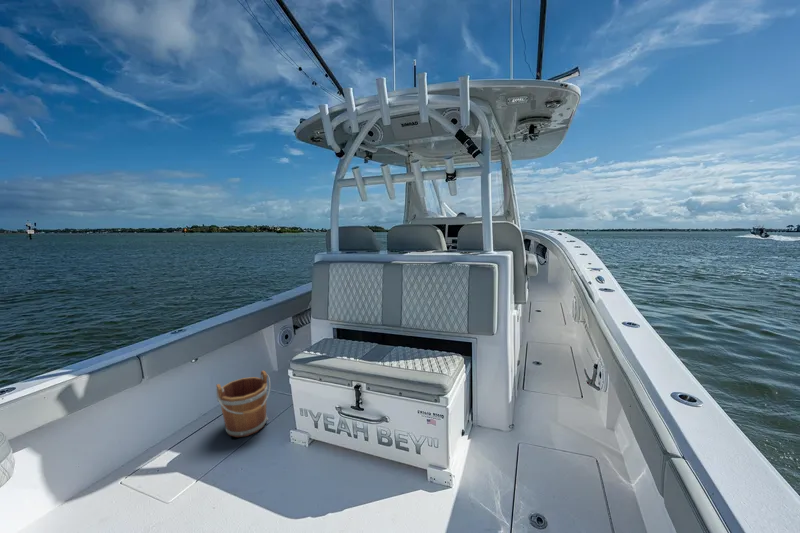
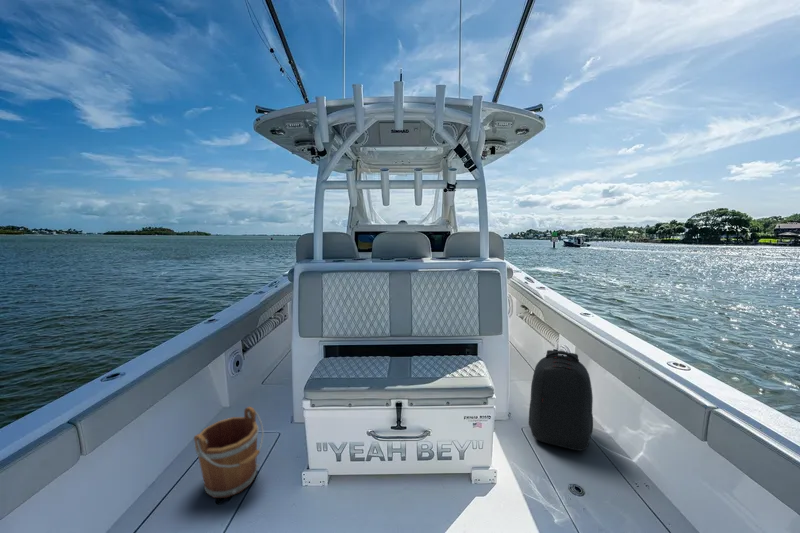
backpack: none [521,361,598,477] -> present [529,350,593,450]

